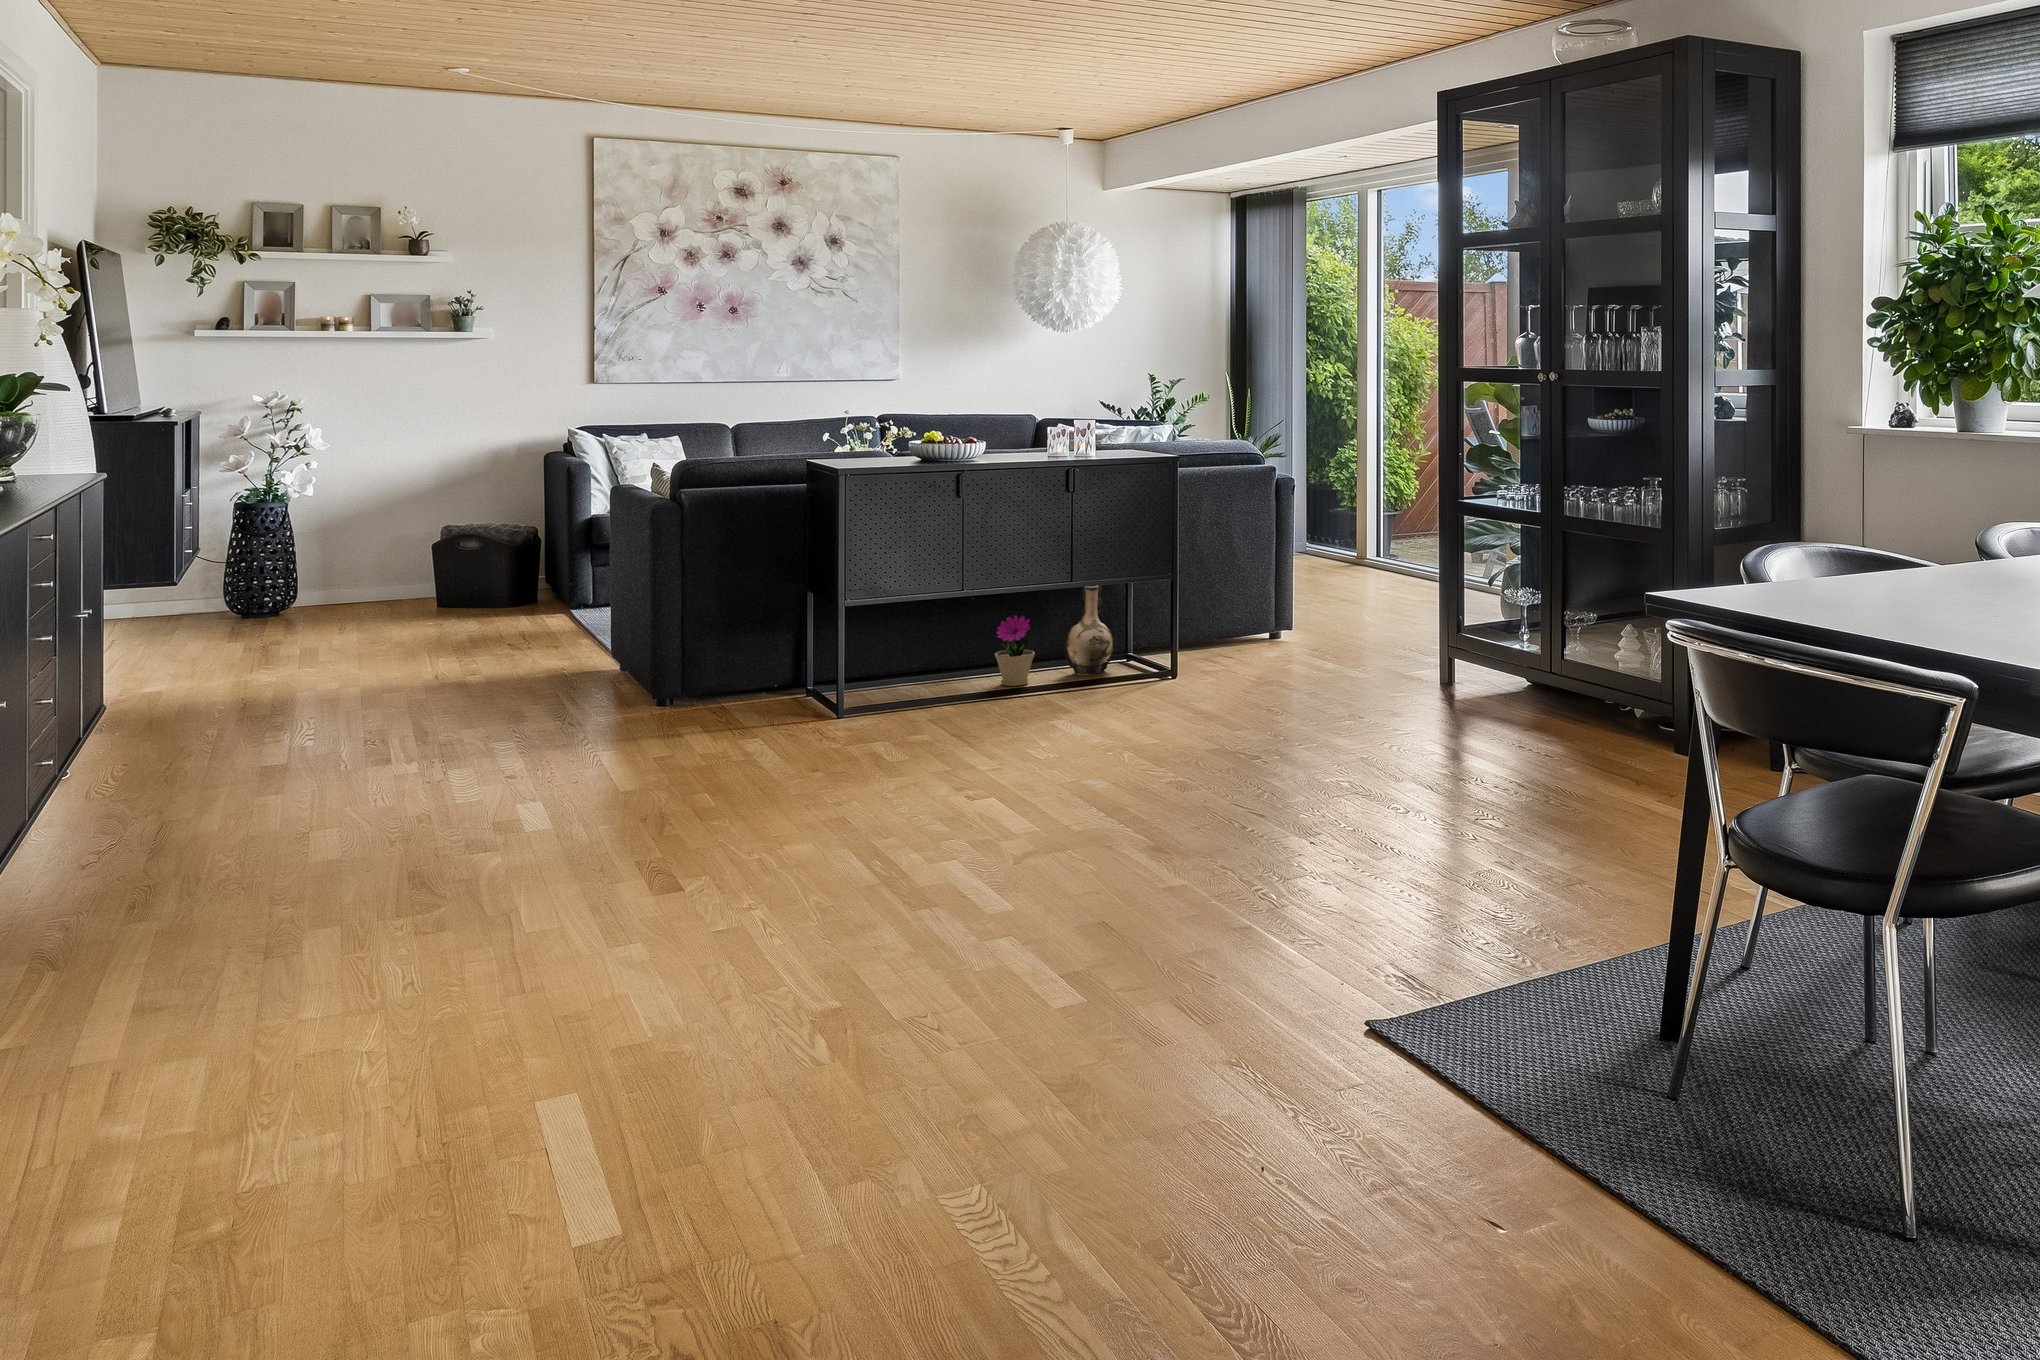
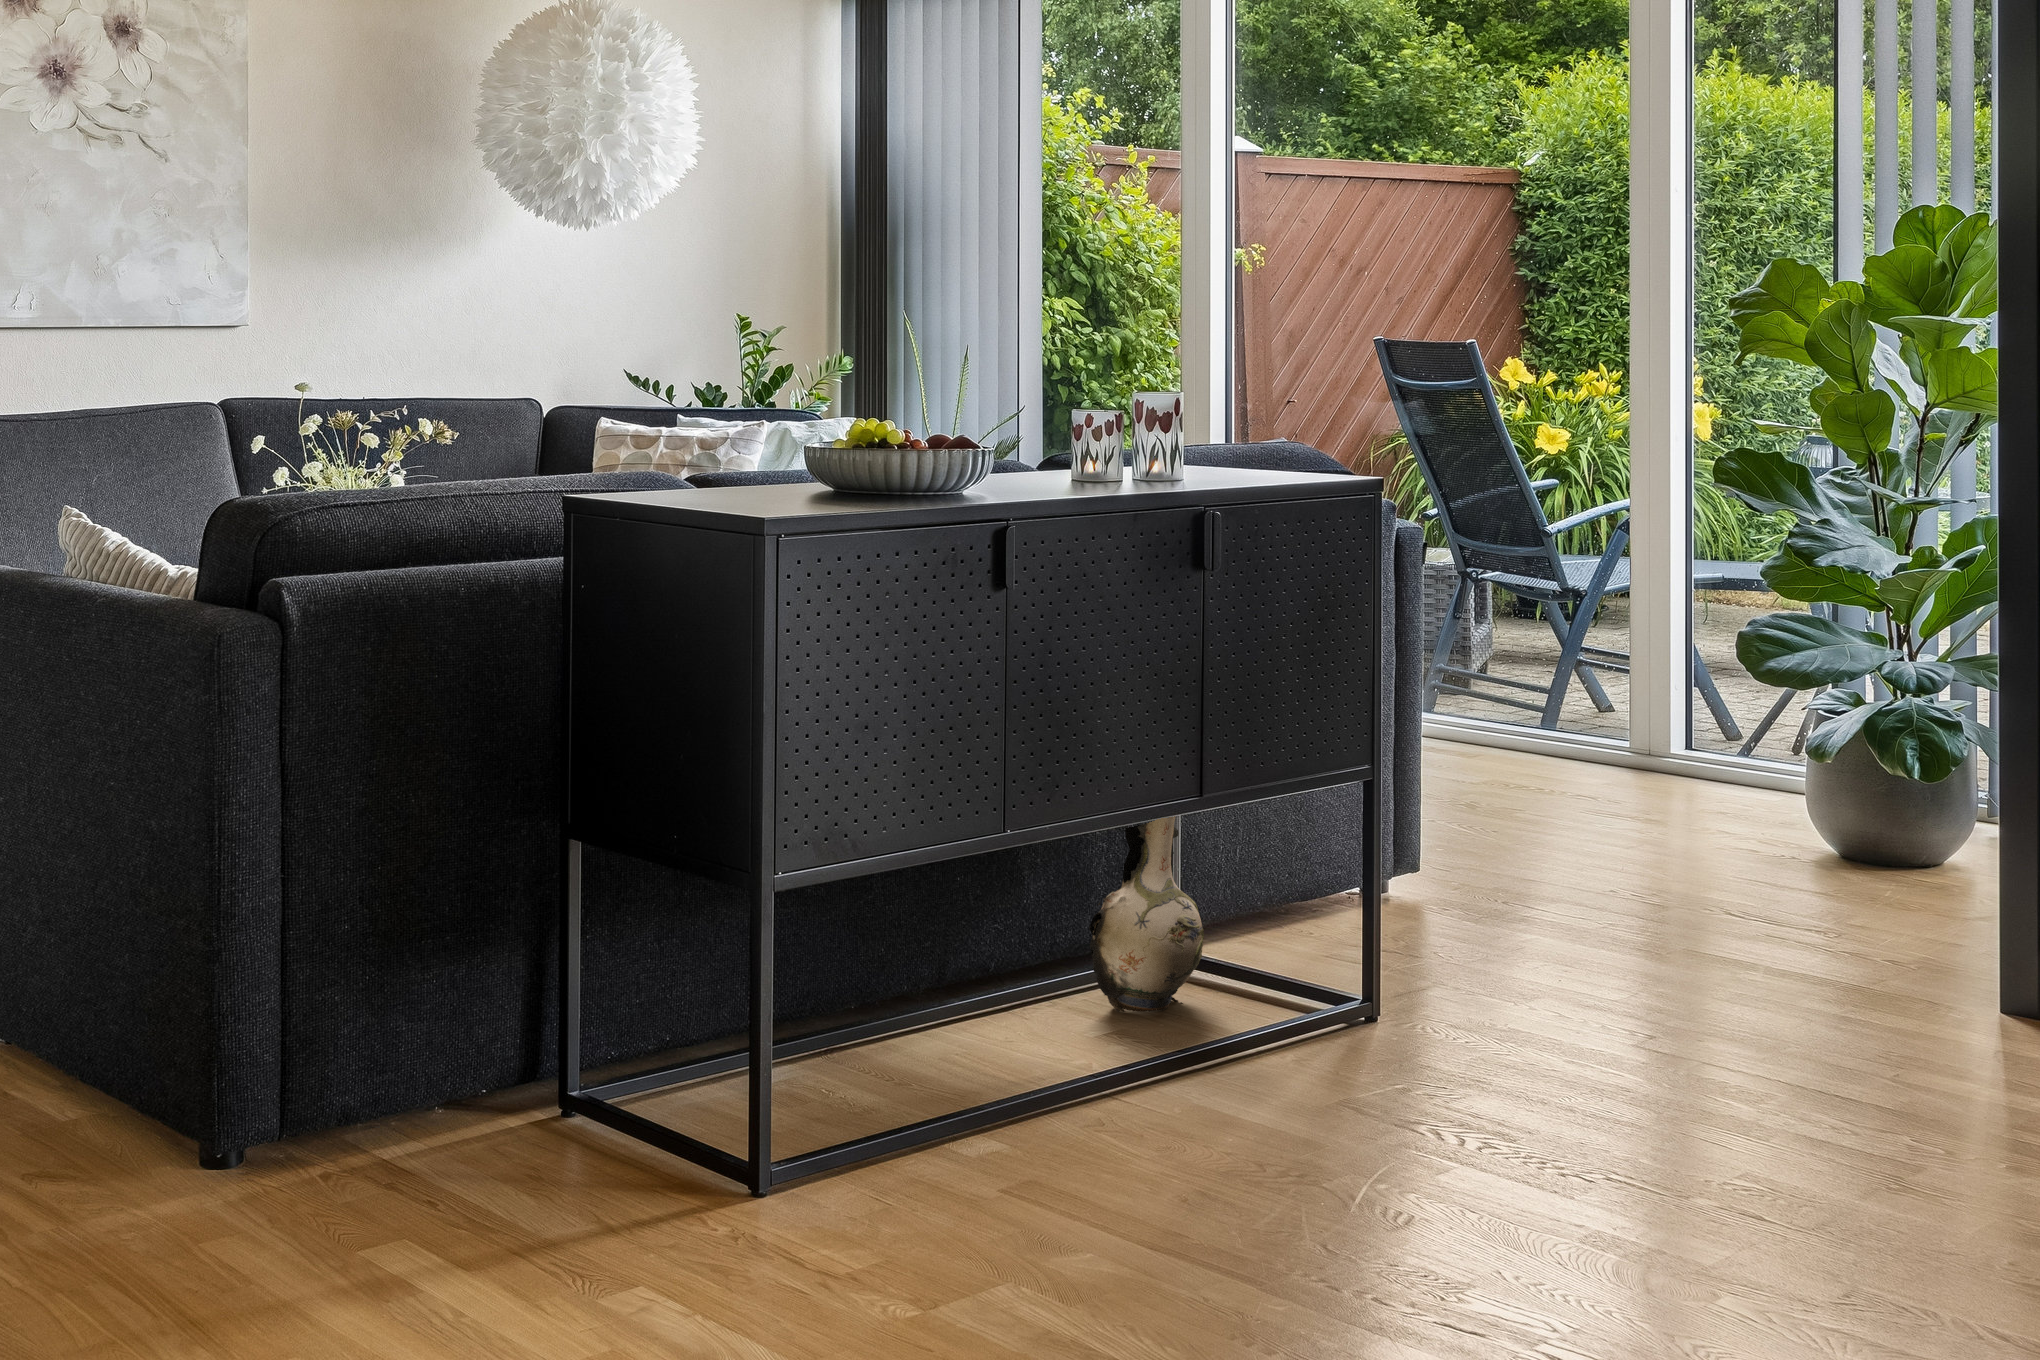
flower pot: present [995,614,1035,686] -> none [972,873,1072,1057]

